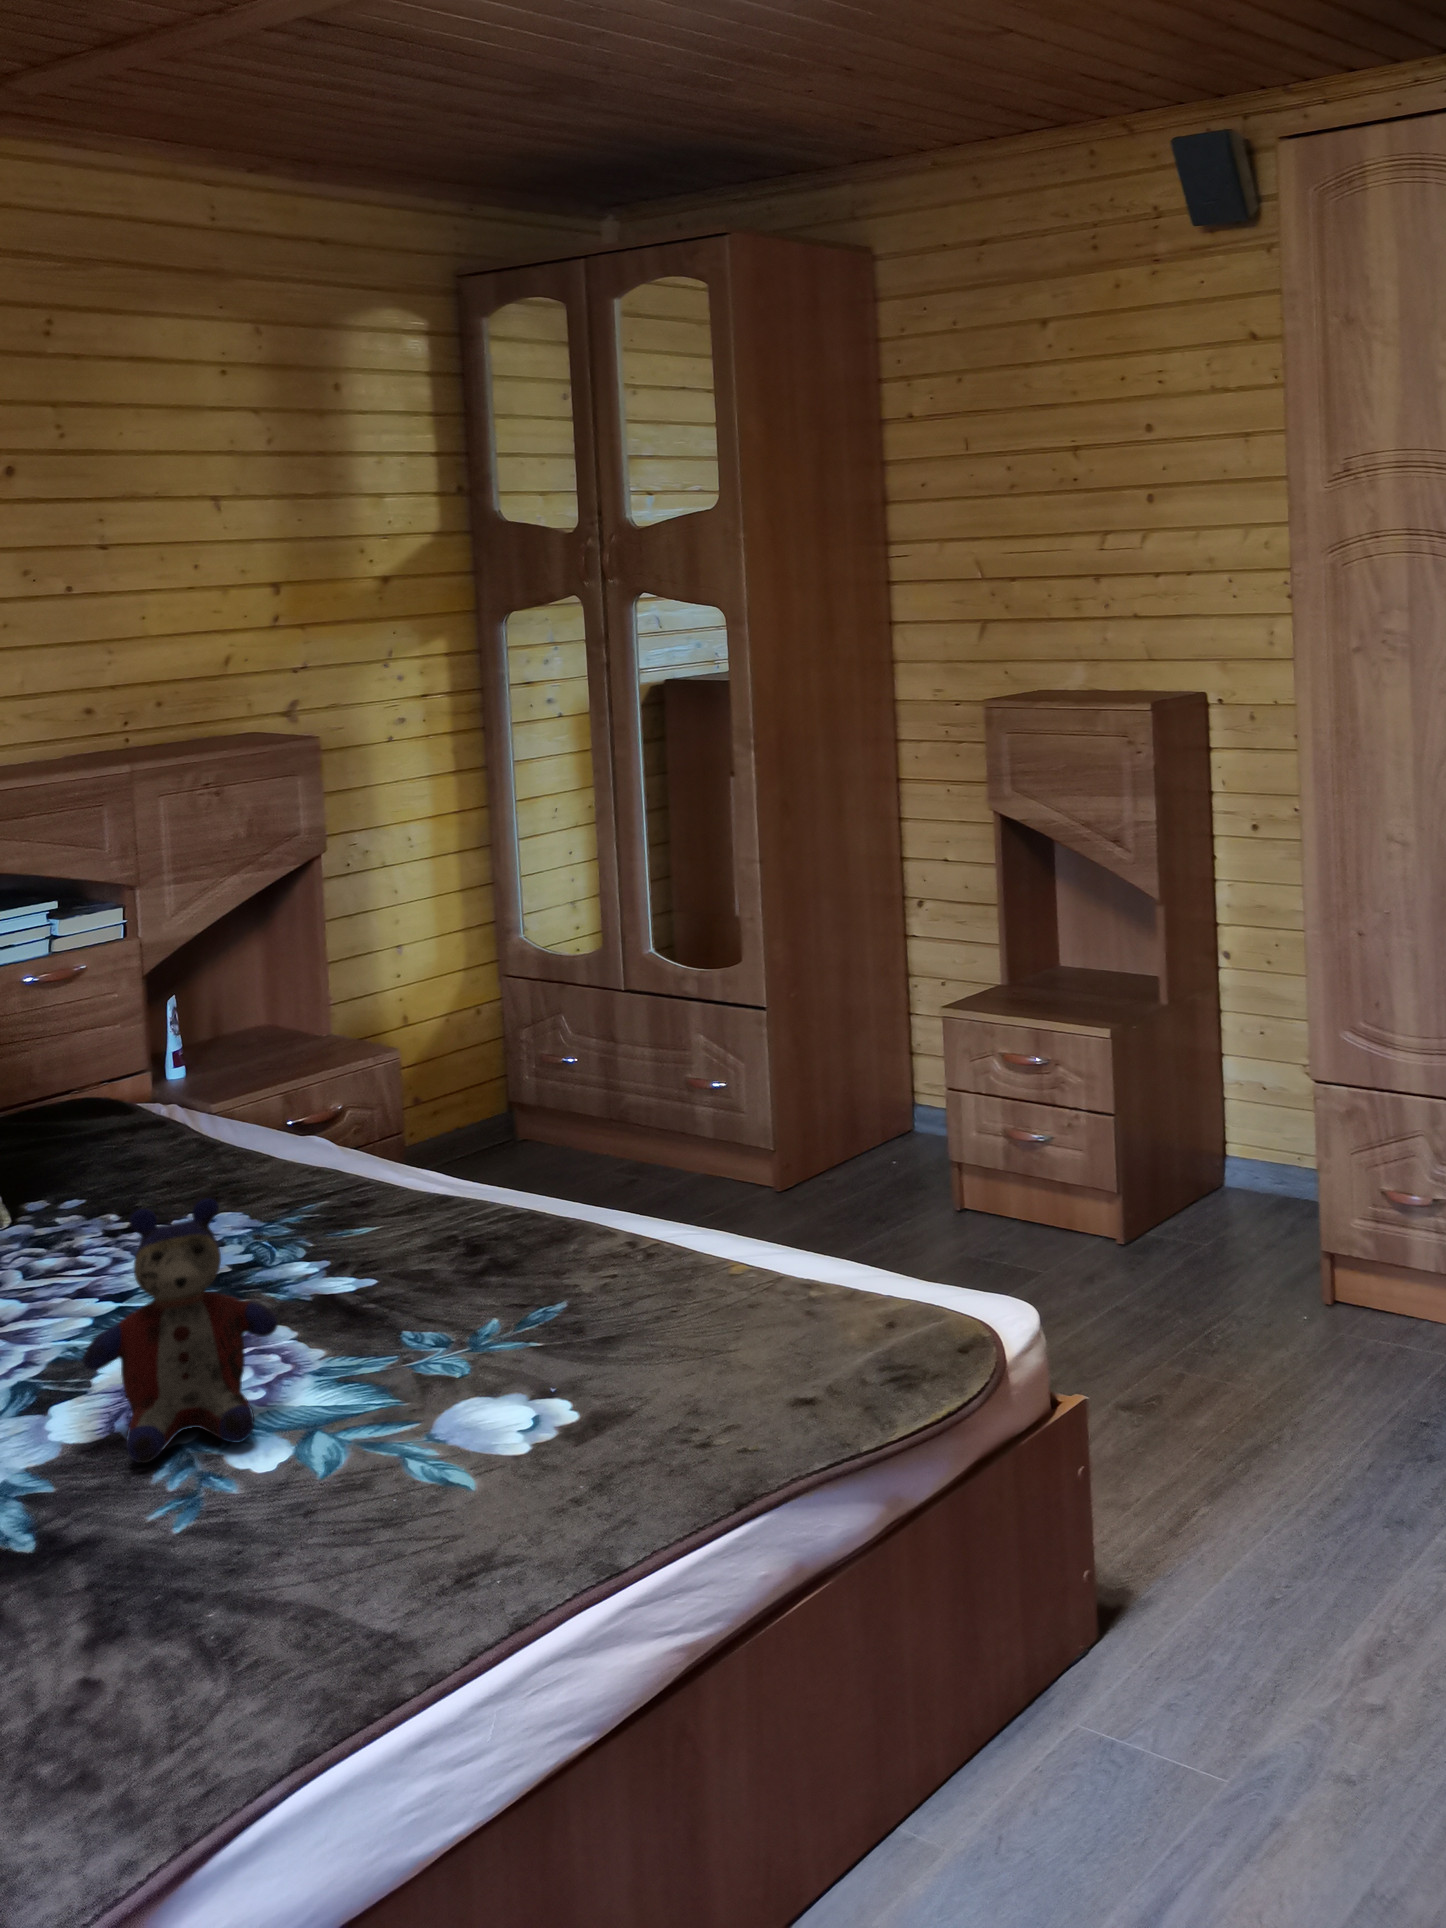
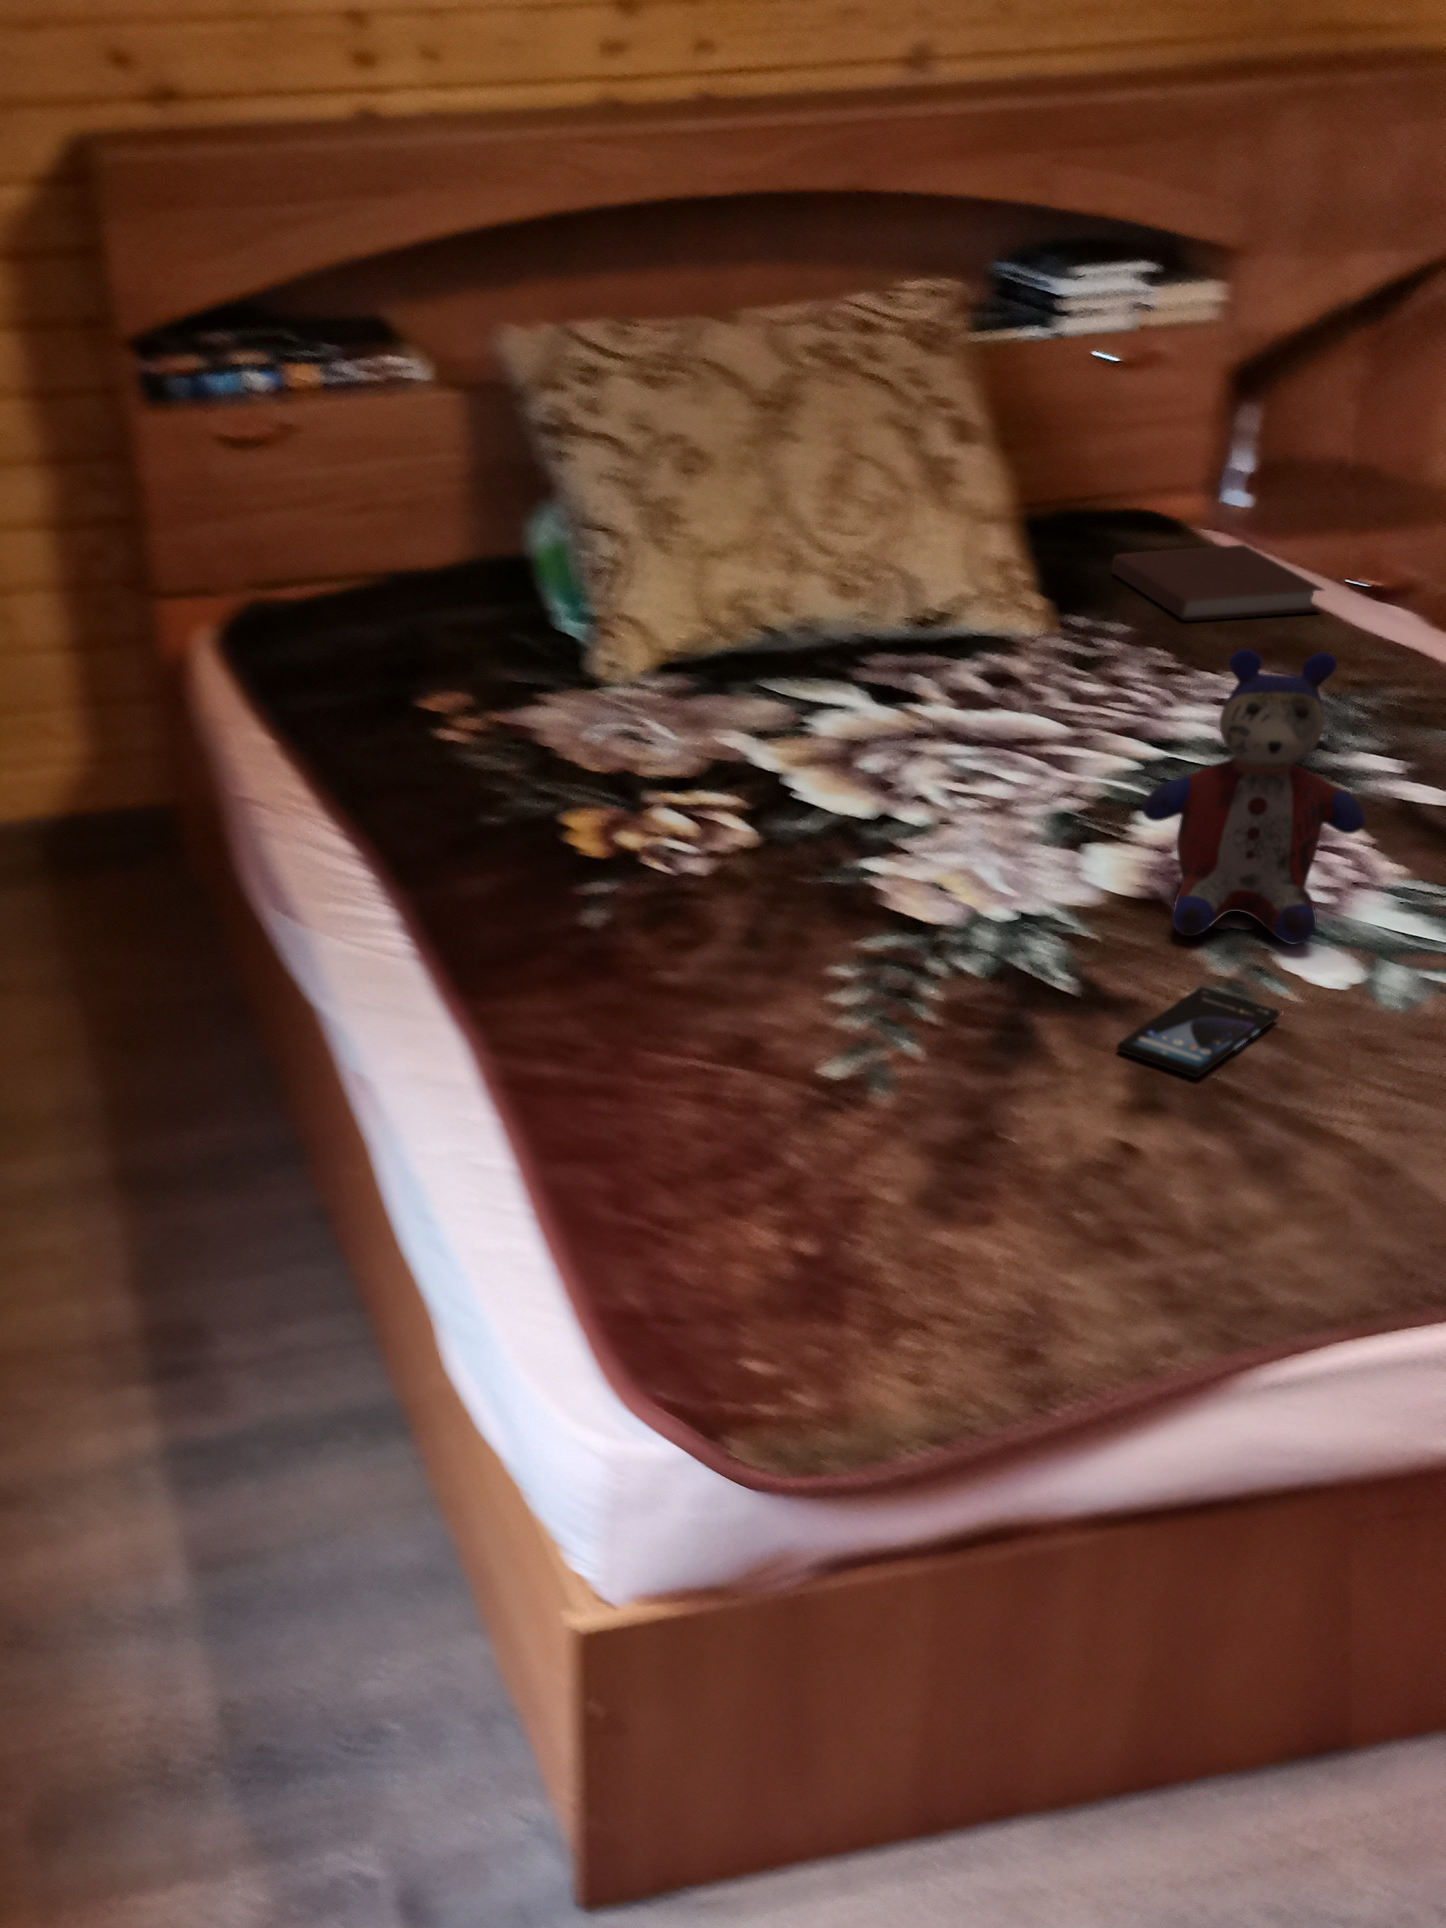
notebook: none [61,1111,251,1186] -> present [1112,545,1323,621]
smartphone: none [81,1504,230,1588] -> present [1117,986,1279,1078]

